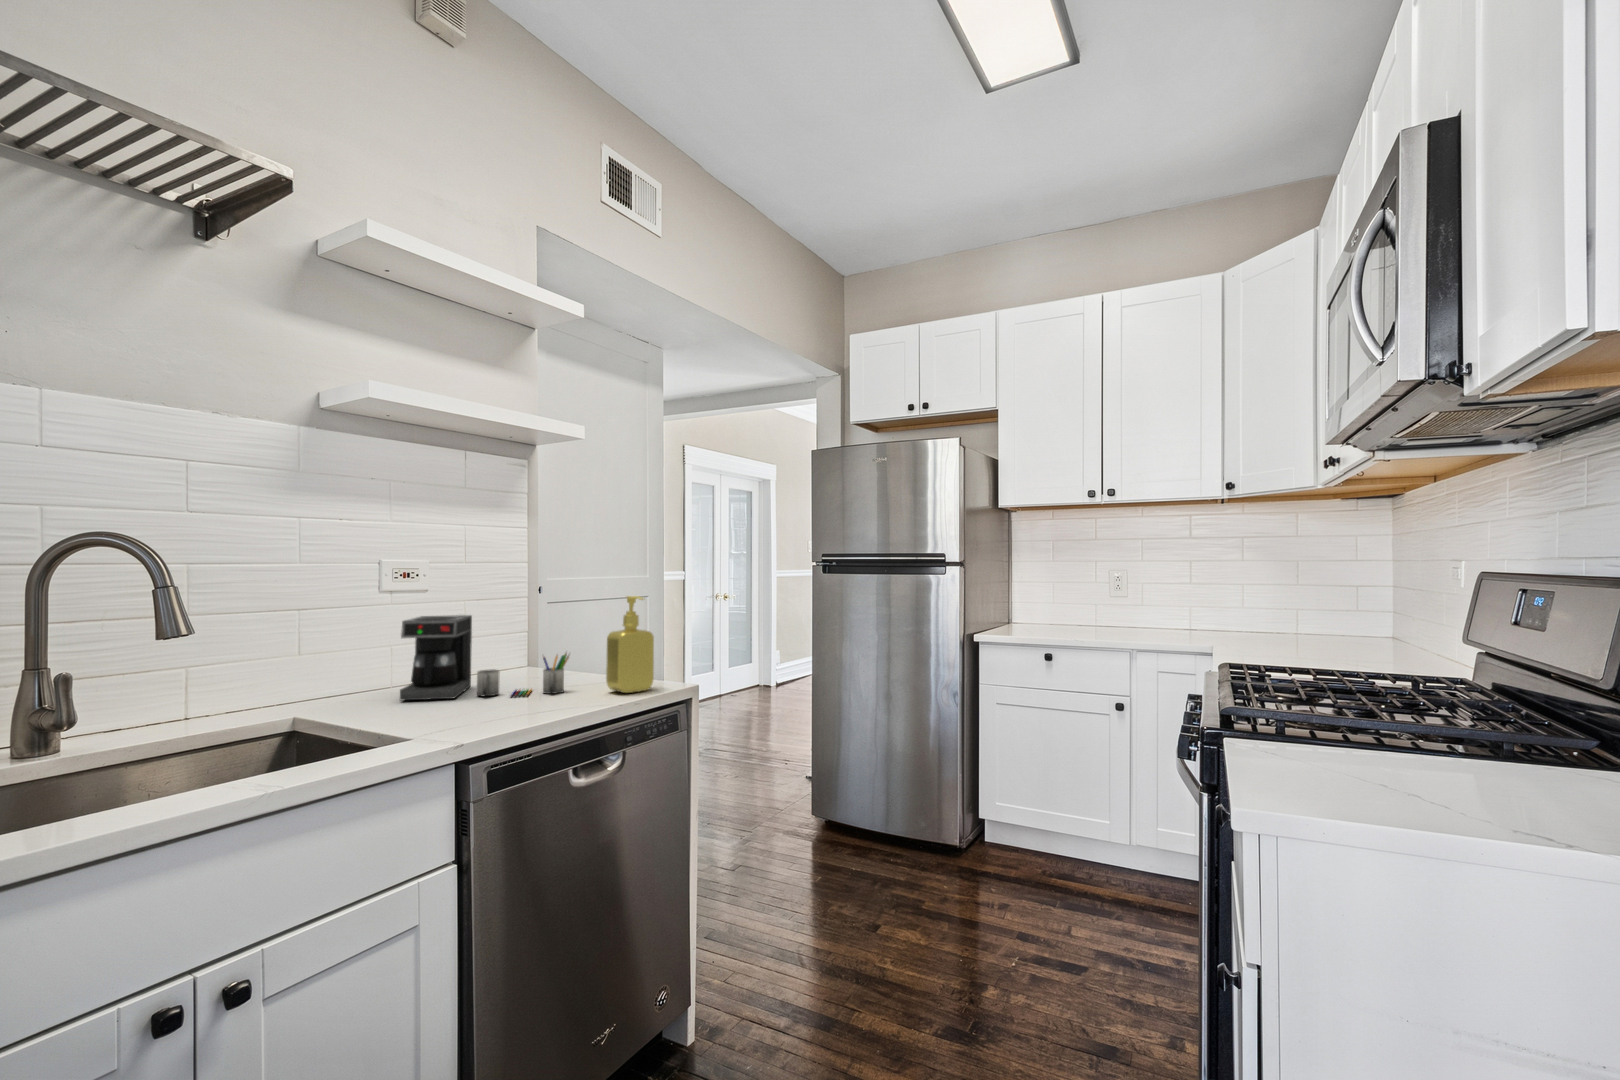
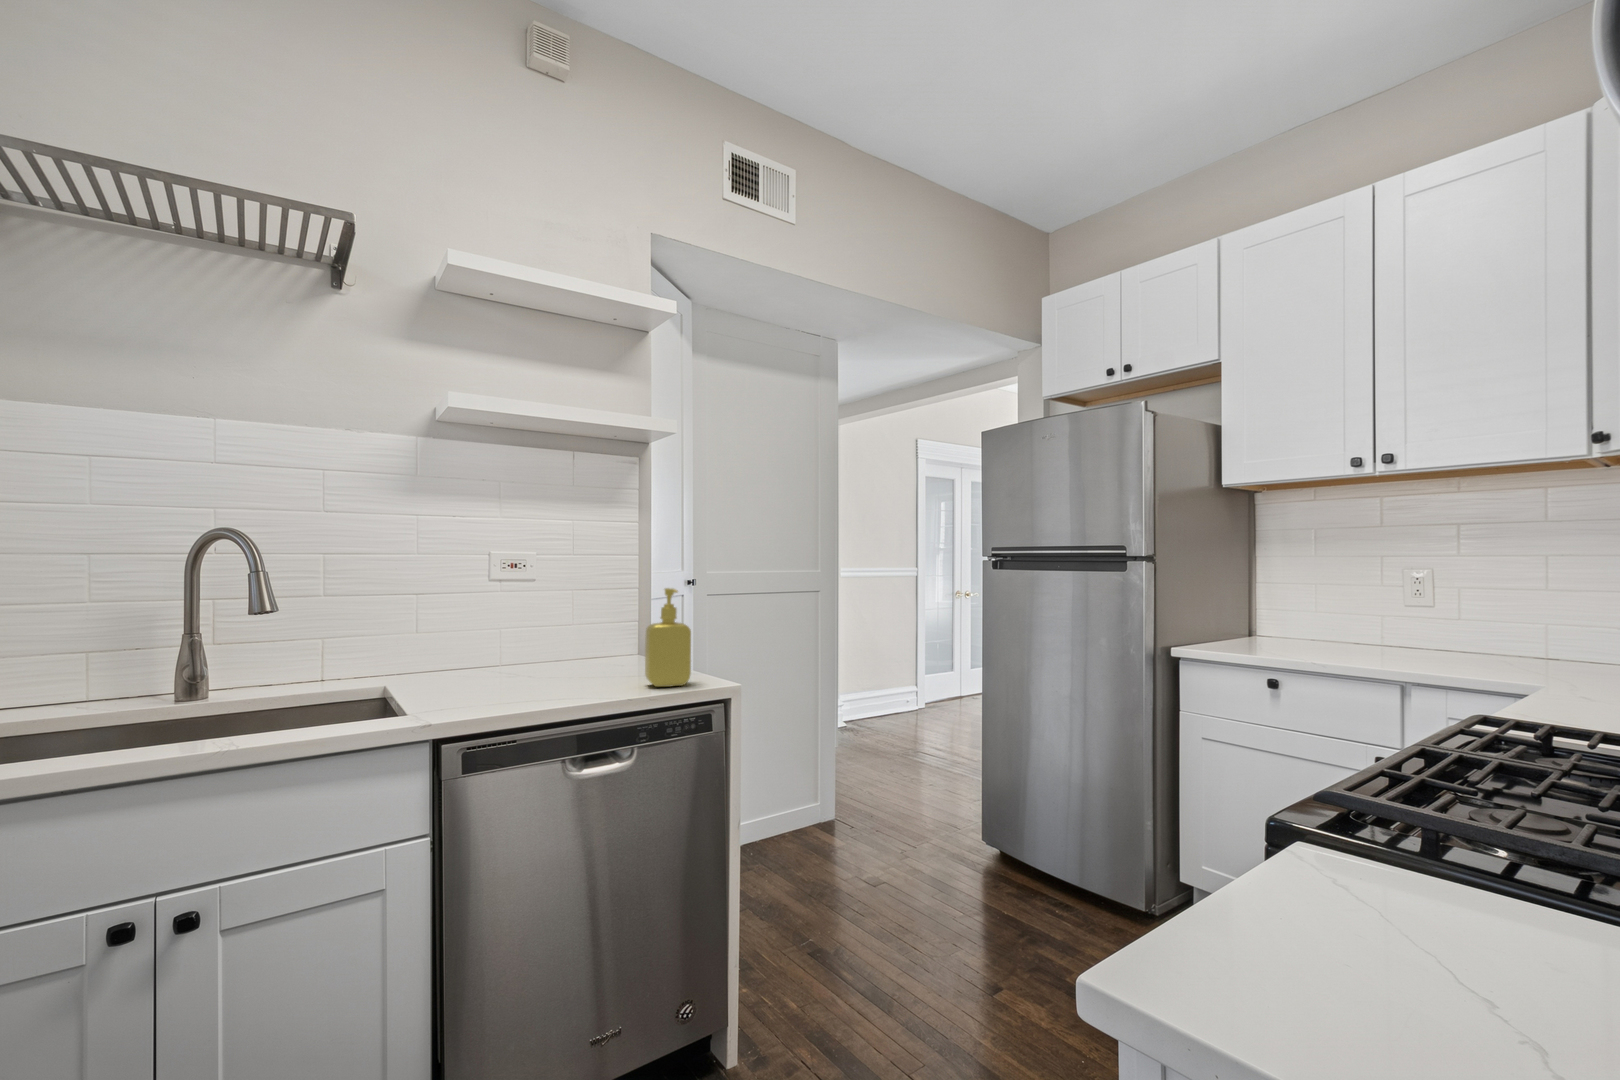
coffee maker: present [400,615,569,700] -> none [477,603,620,683]

